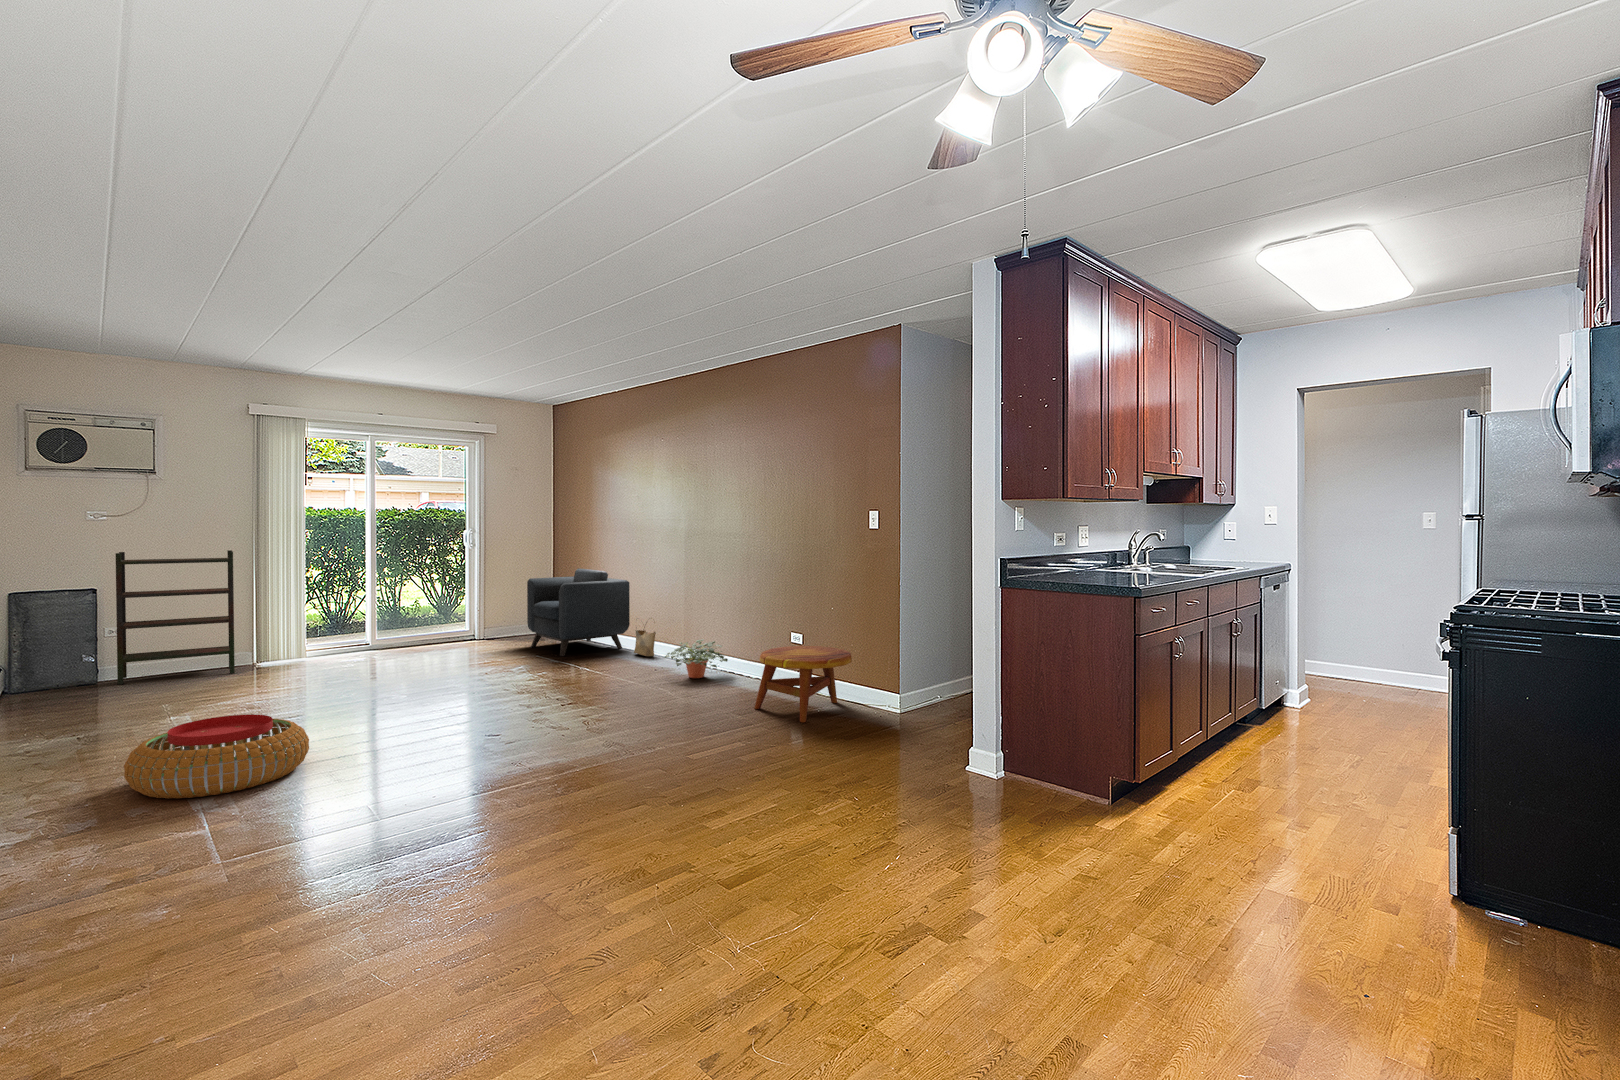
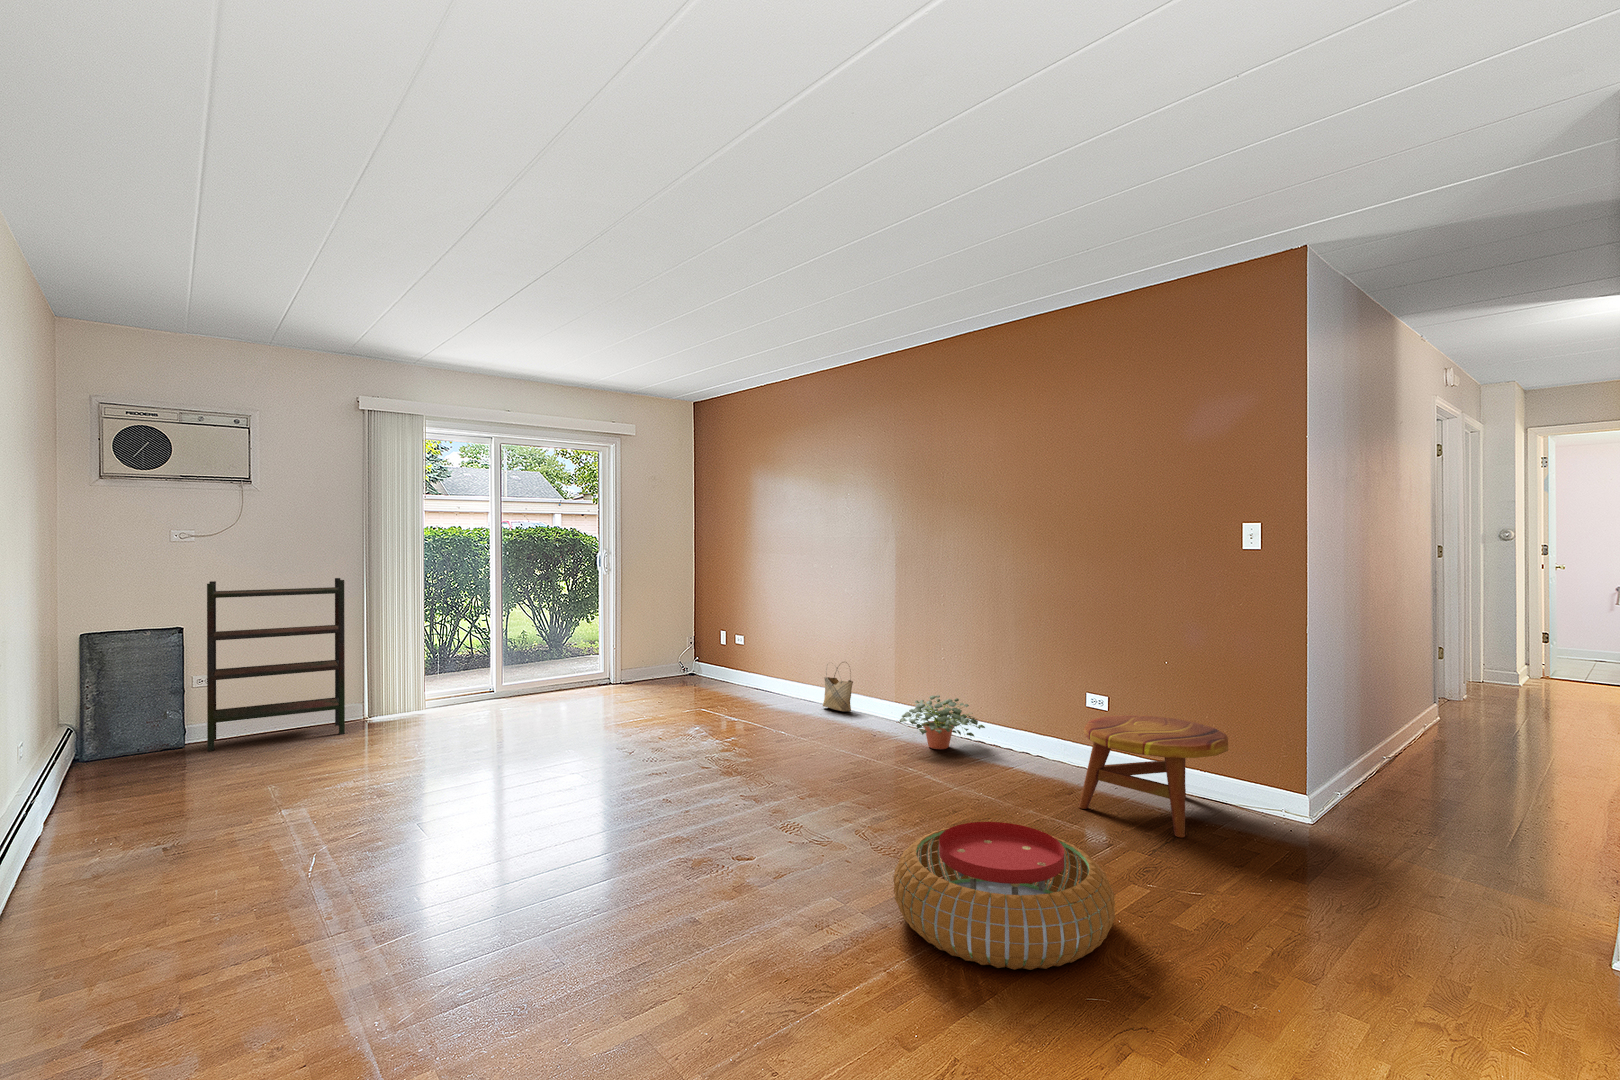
armchair: present [527,568,630,656] -> none [680,597,810,710]
pouf: present [124,714,309,799] -> present [893,822,1115,970]

